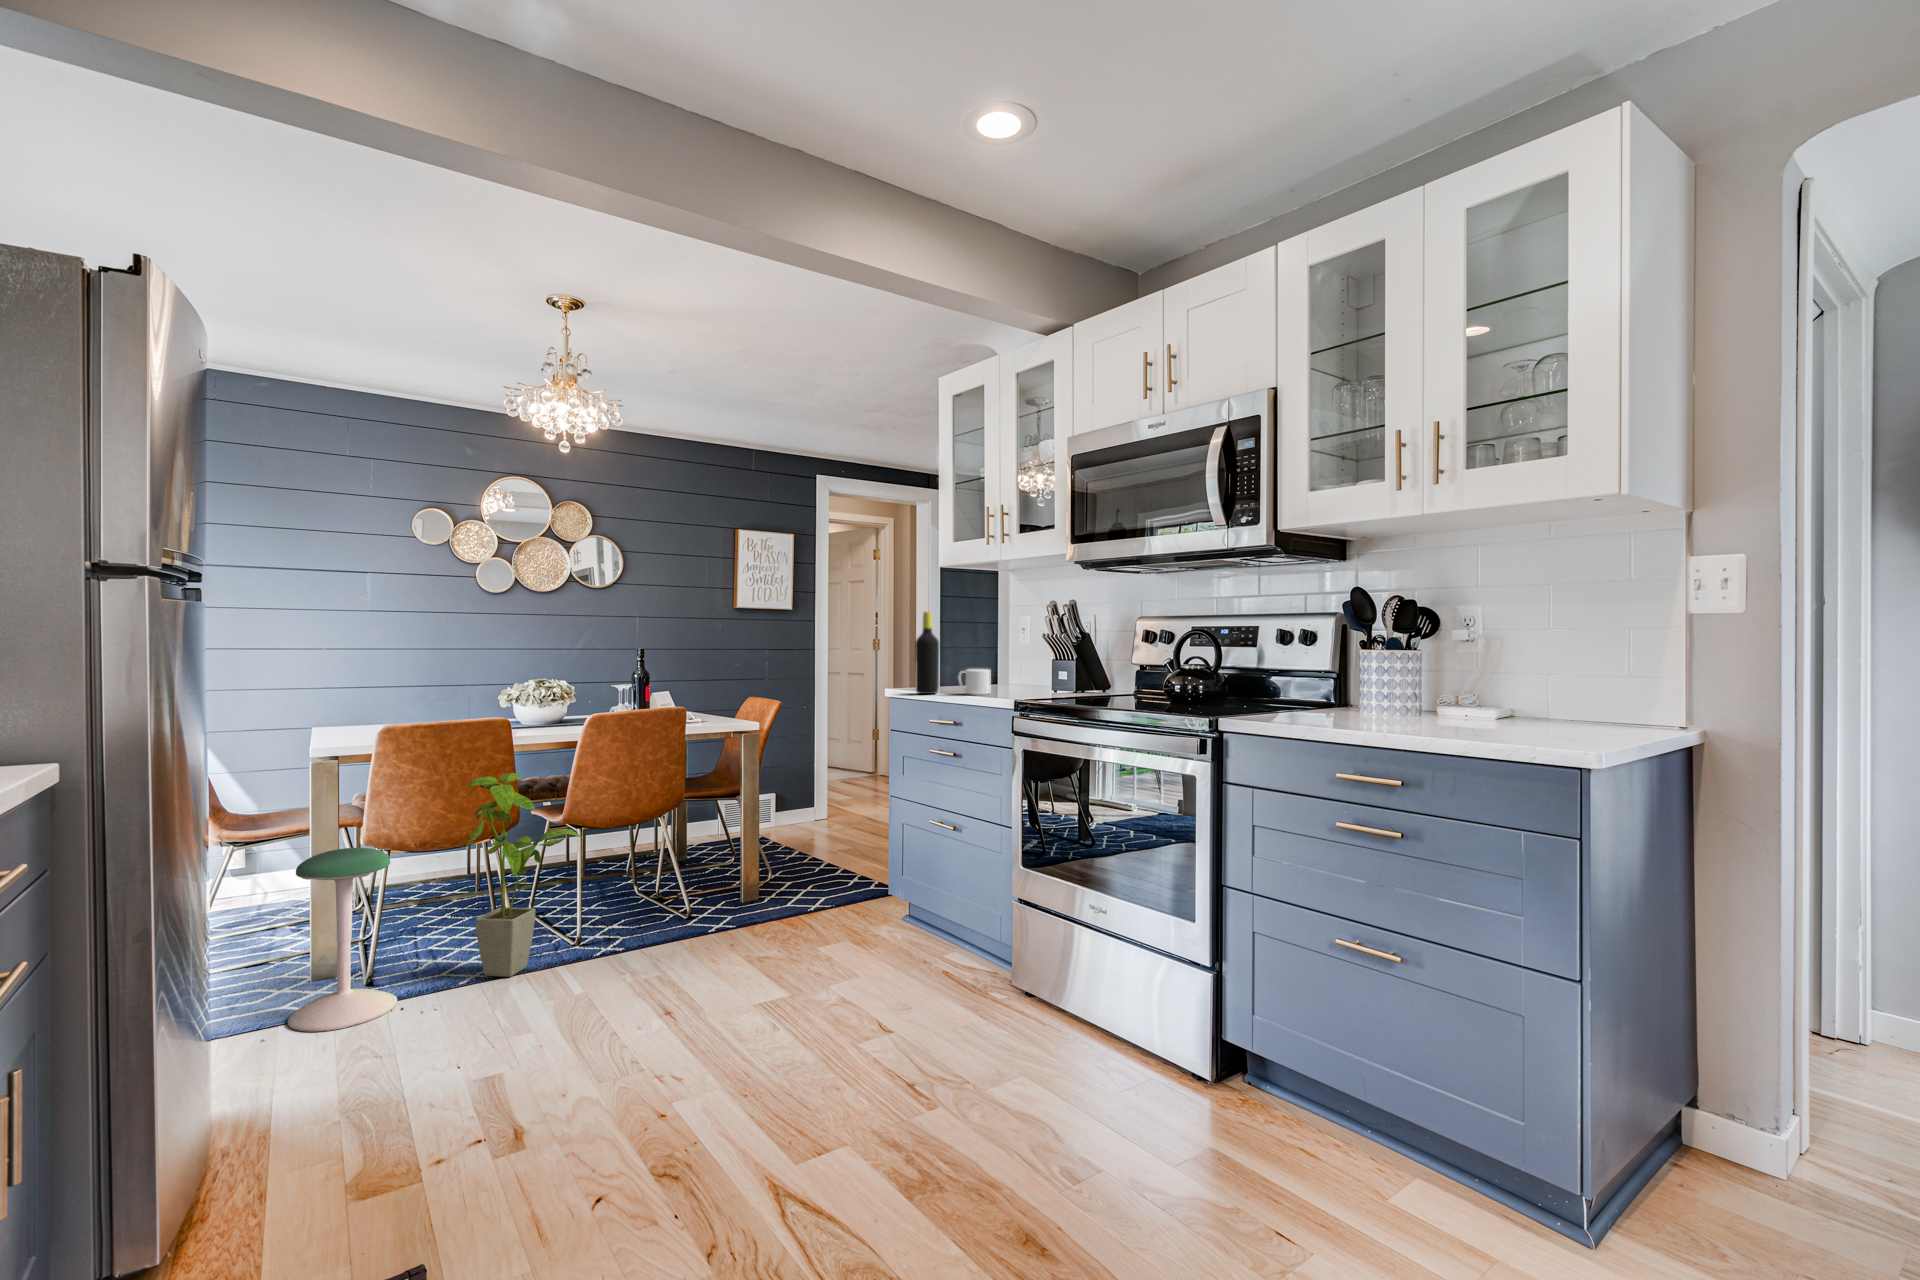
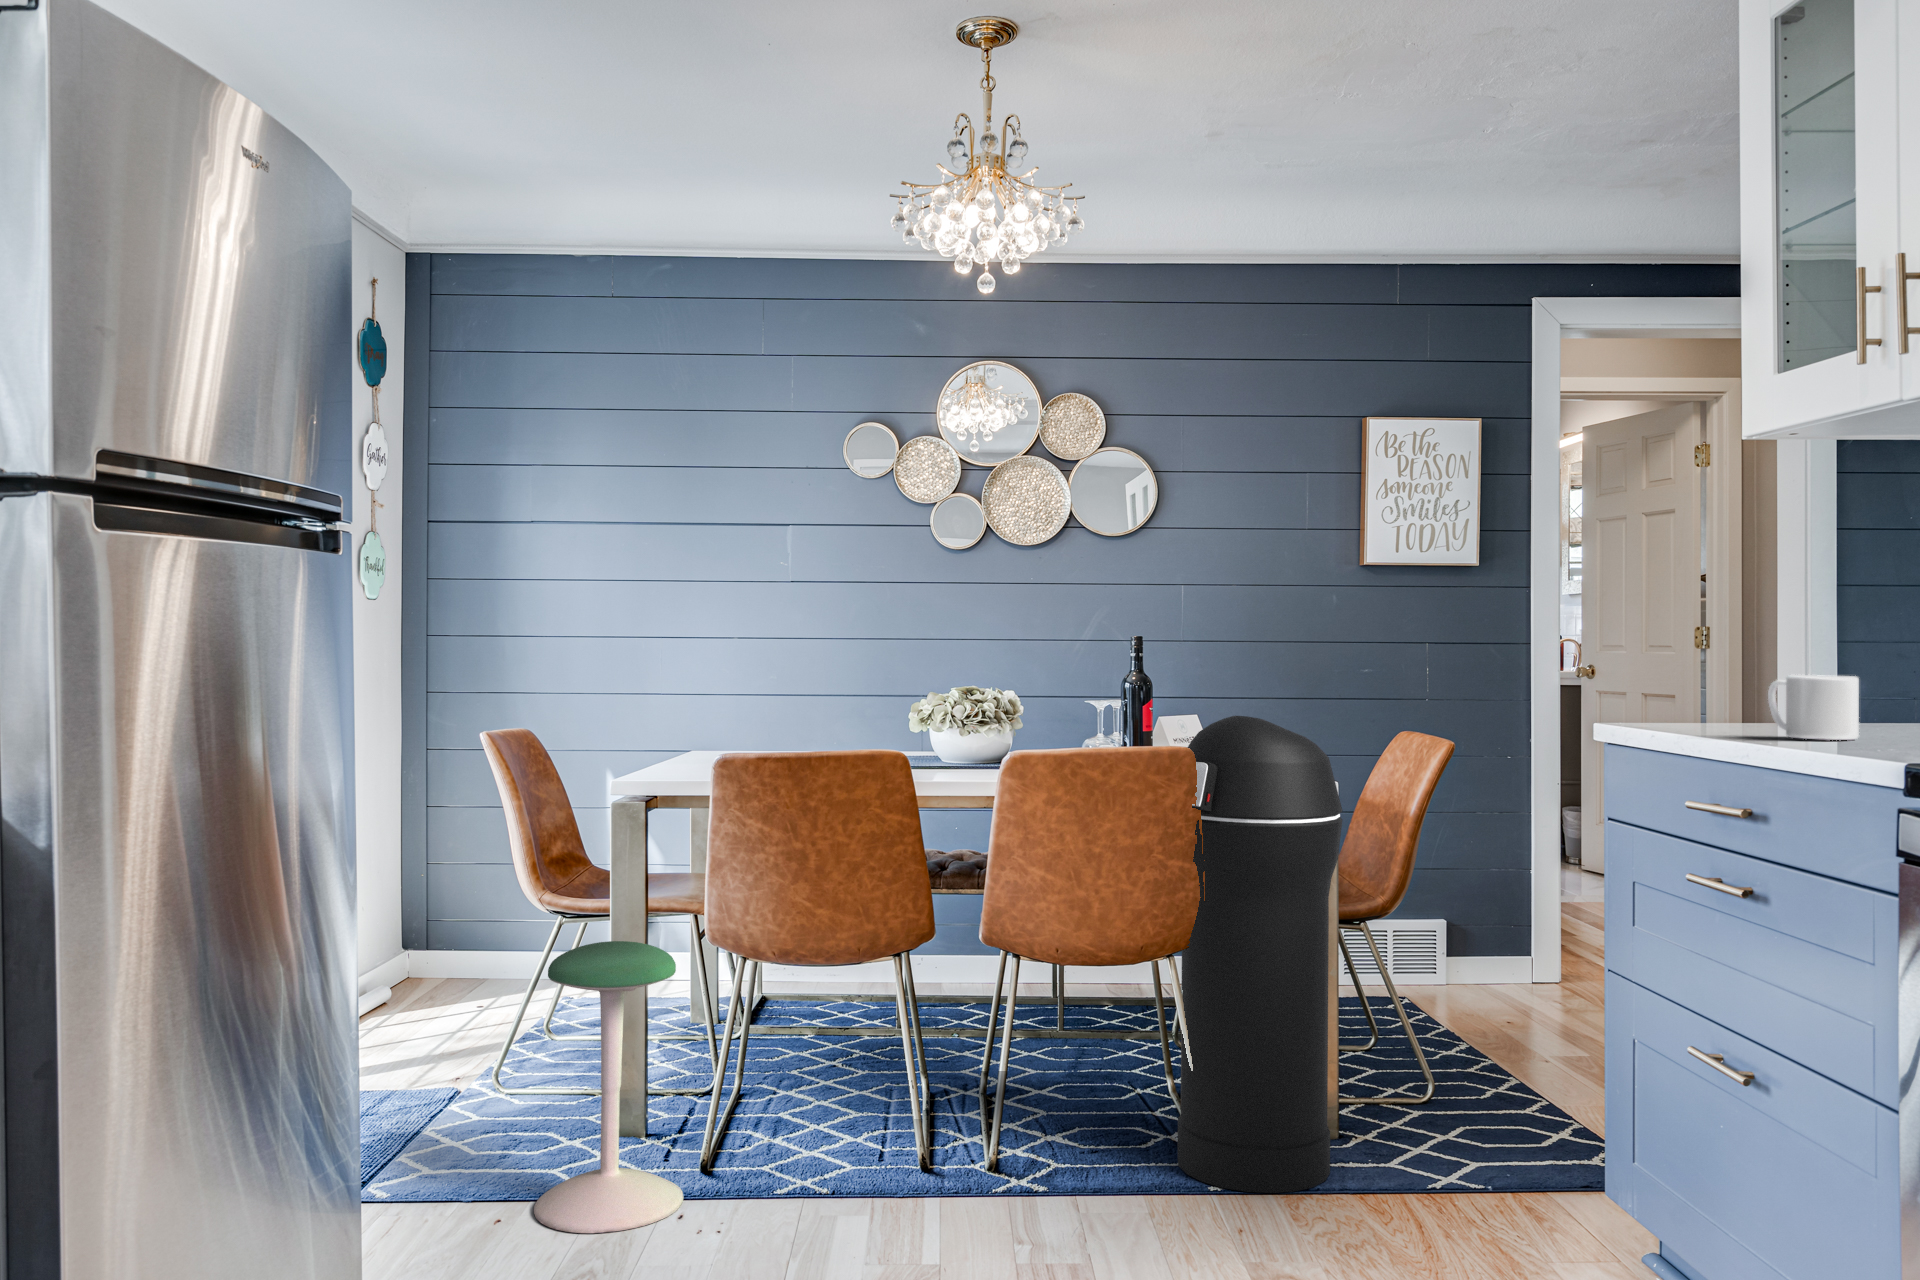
bottle: present [915,611,939,694] -> none [1654,537,1718,734]
trash can: none [678,692,766,931] -> present [1178,716,1343,1193]
house plant: present [466,773,583,977] -> none [786,842,972,1200]

